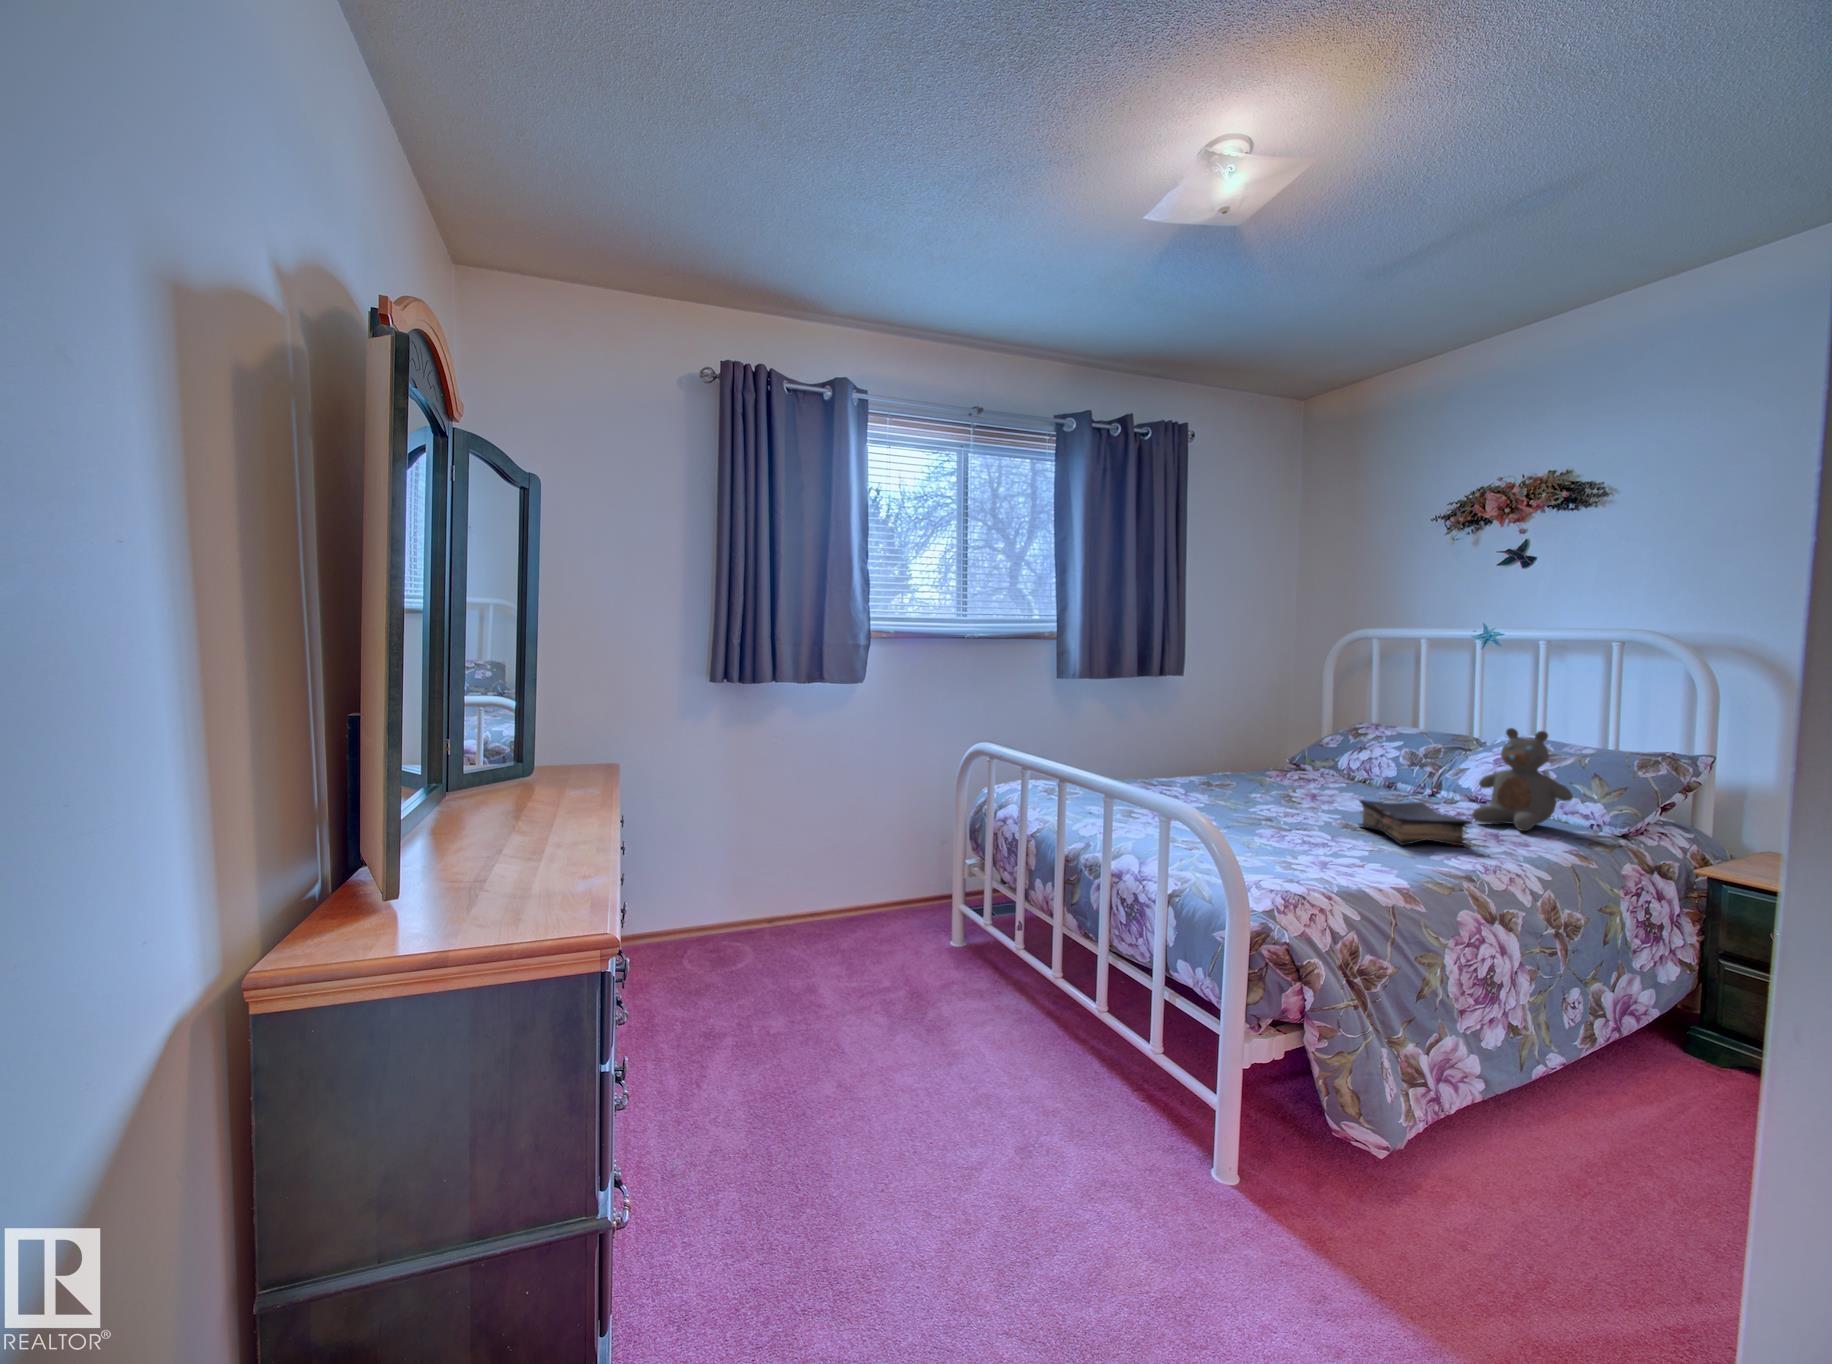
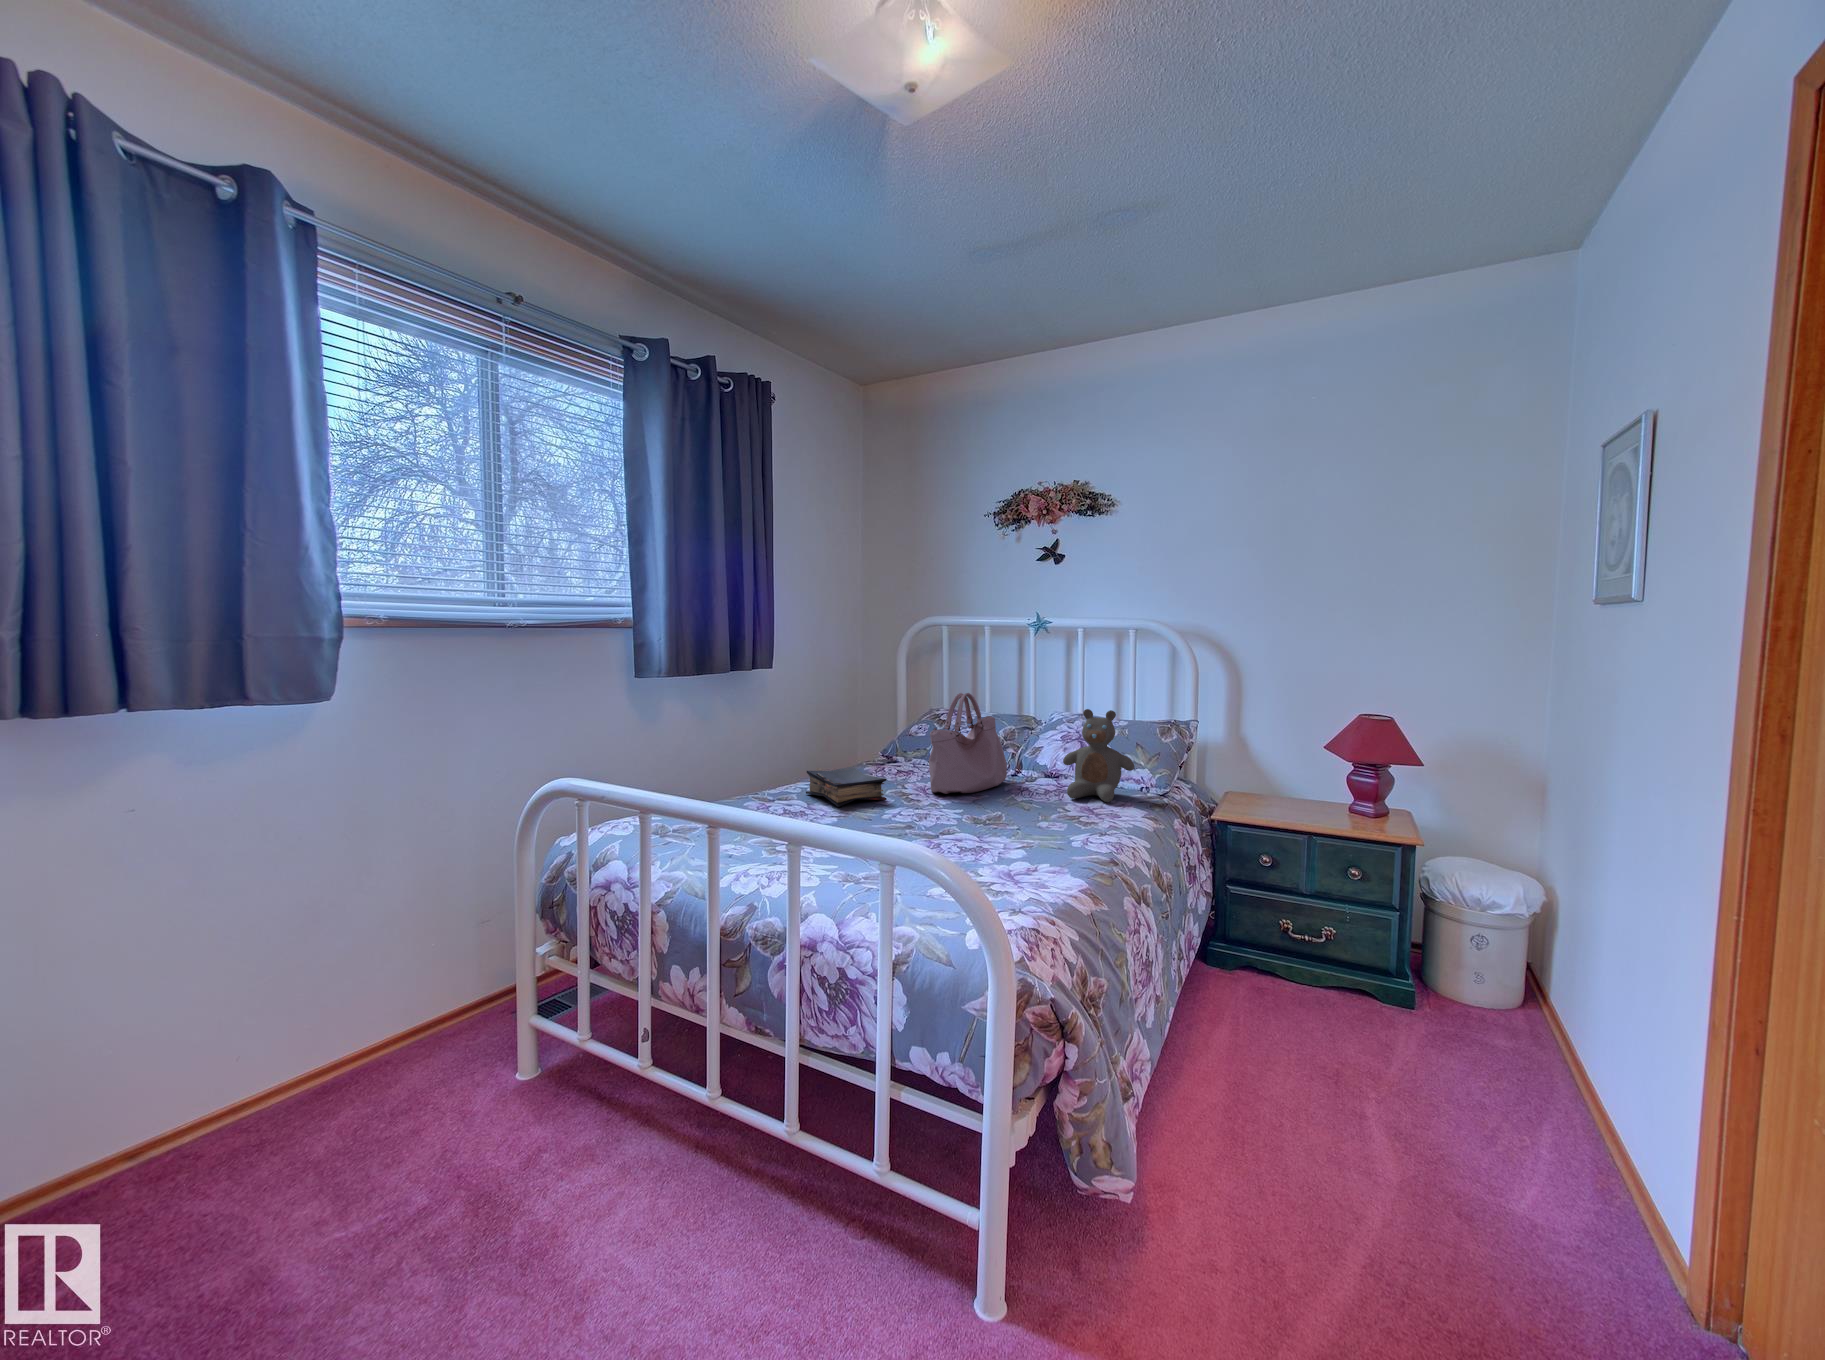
handbag: none [1313,704,1414,803] -> present [929,693,1007,794]
book: present [1358,800,1471,847] -> present [806,766,887,807]

